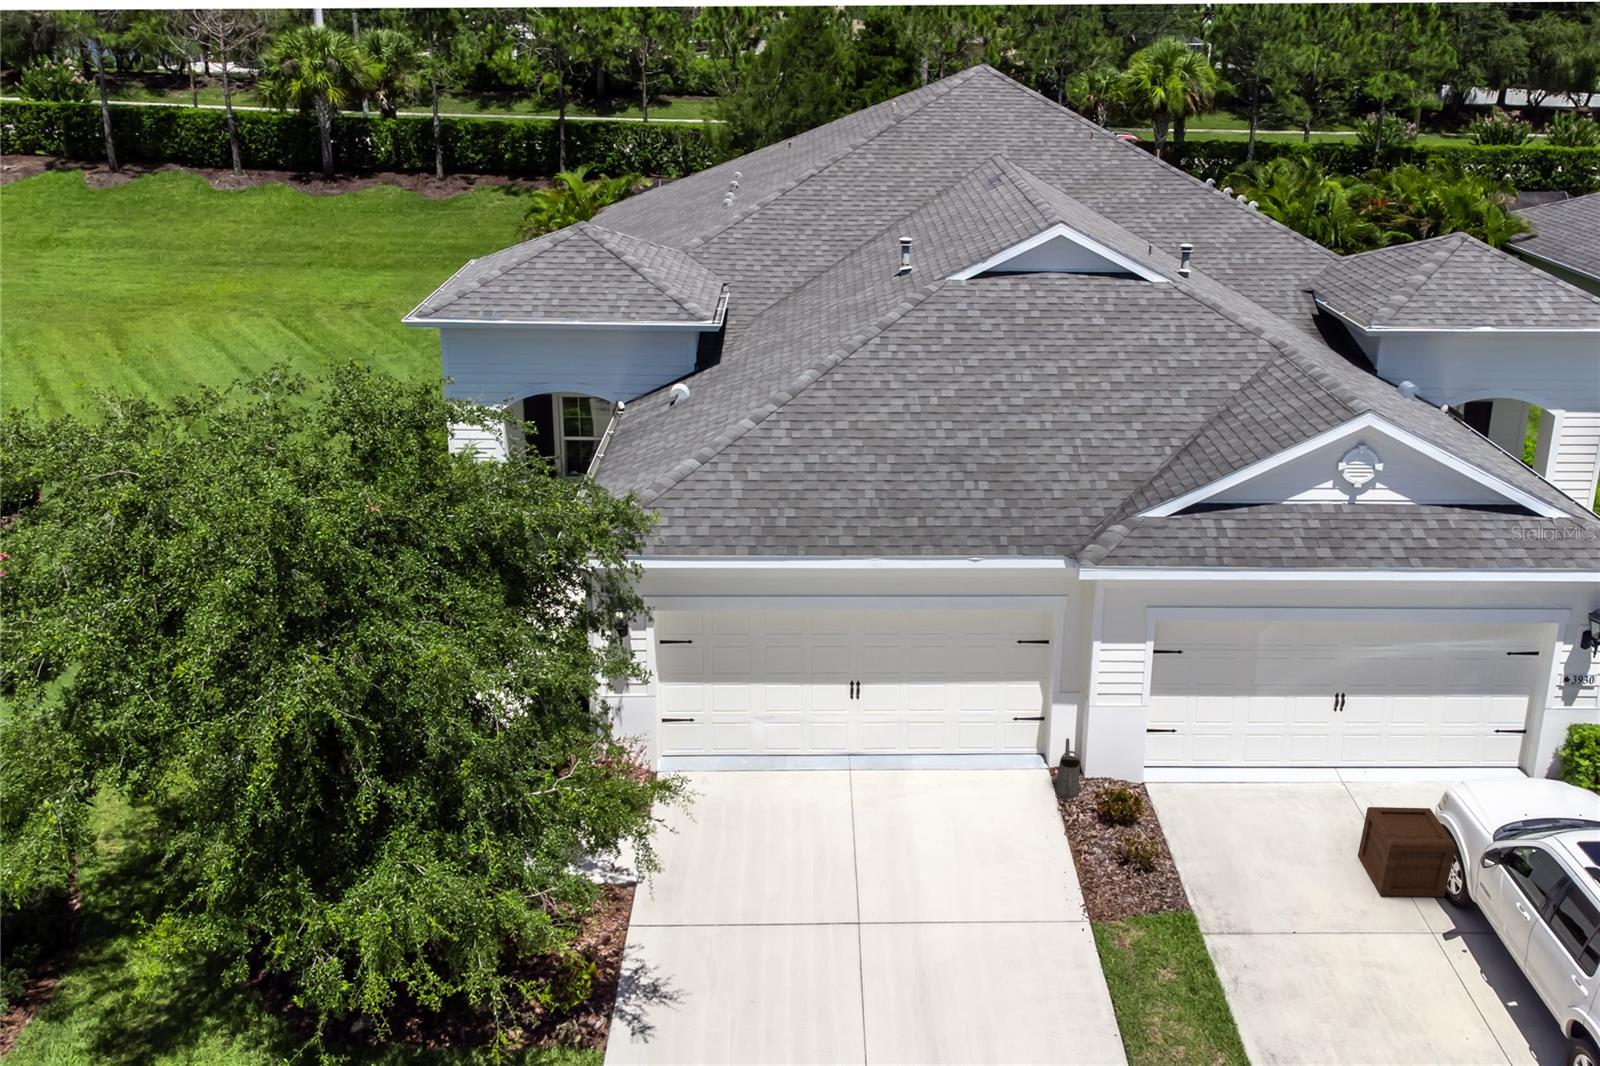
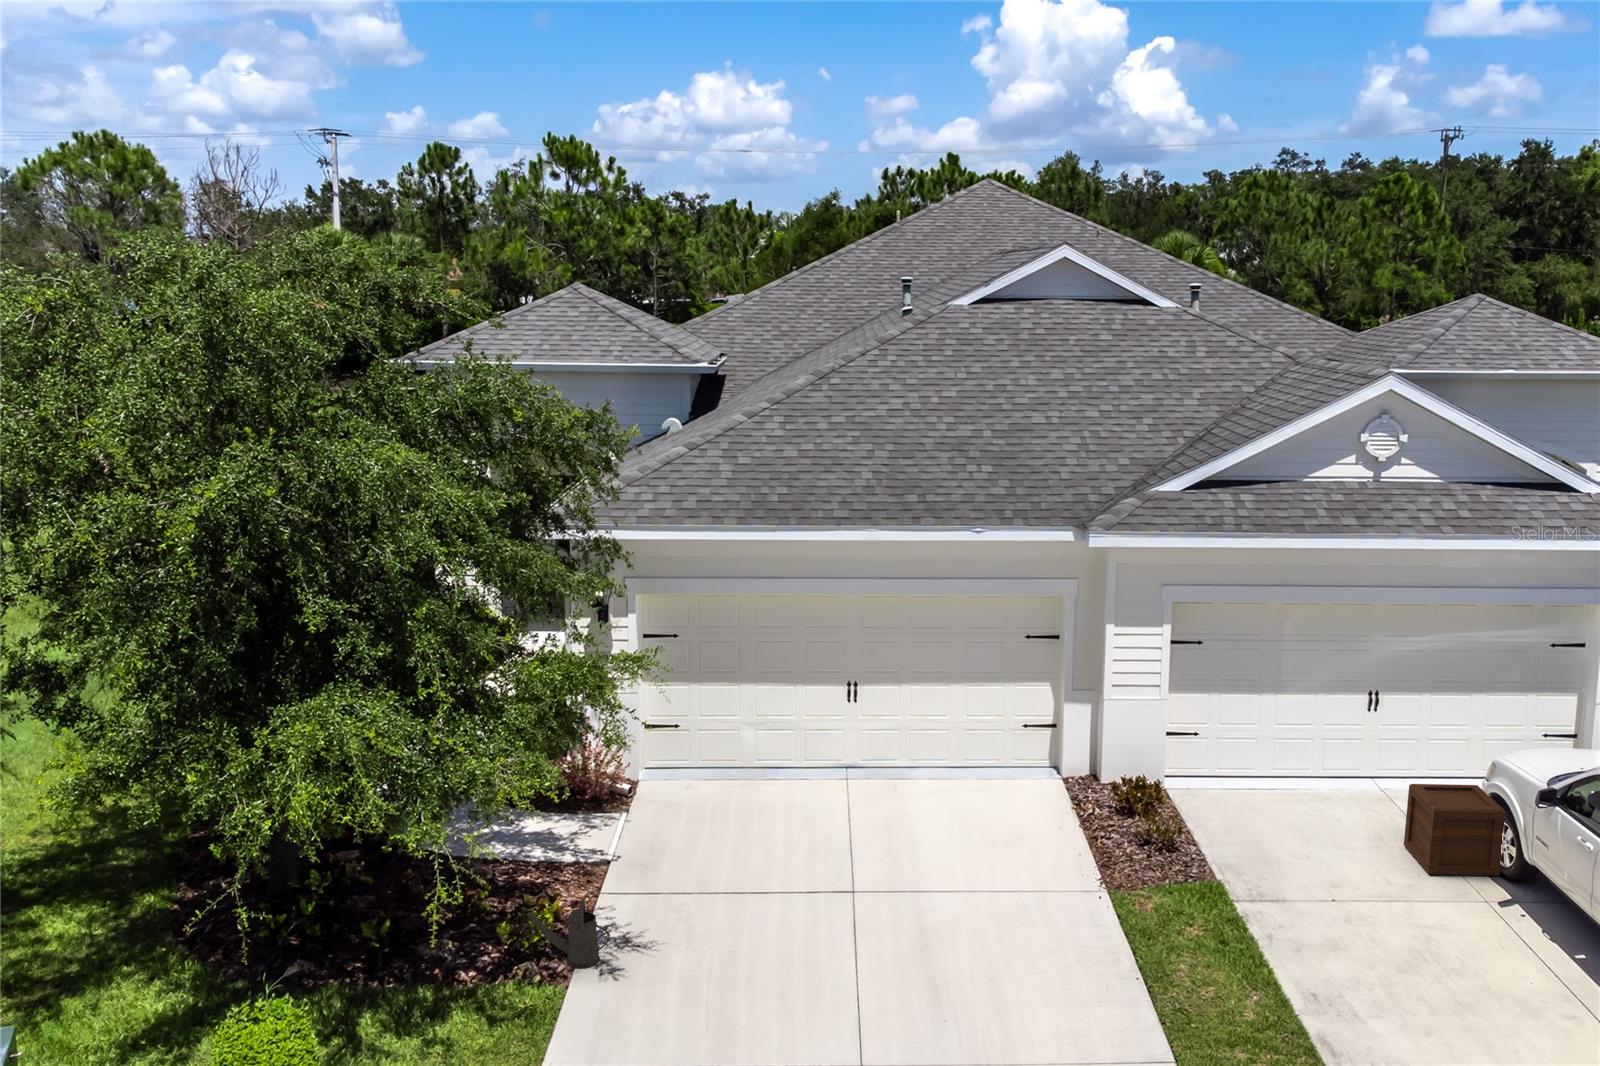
watering can: present [1055,738,1080,798] -> present [528,900,609,968]

